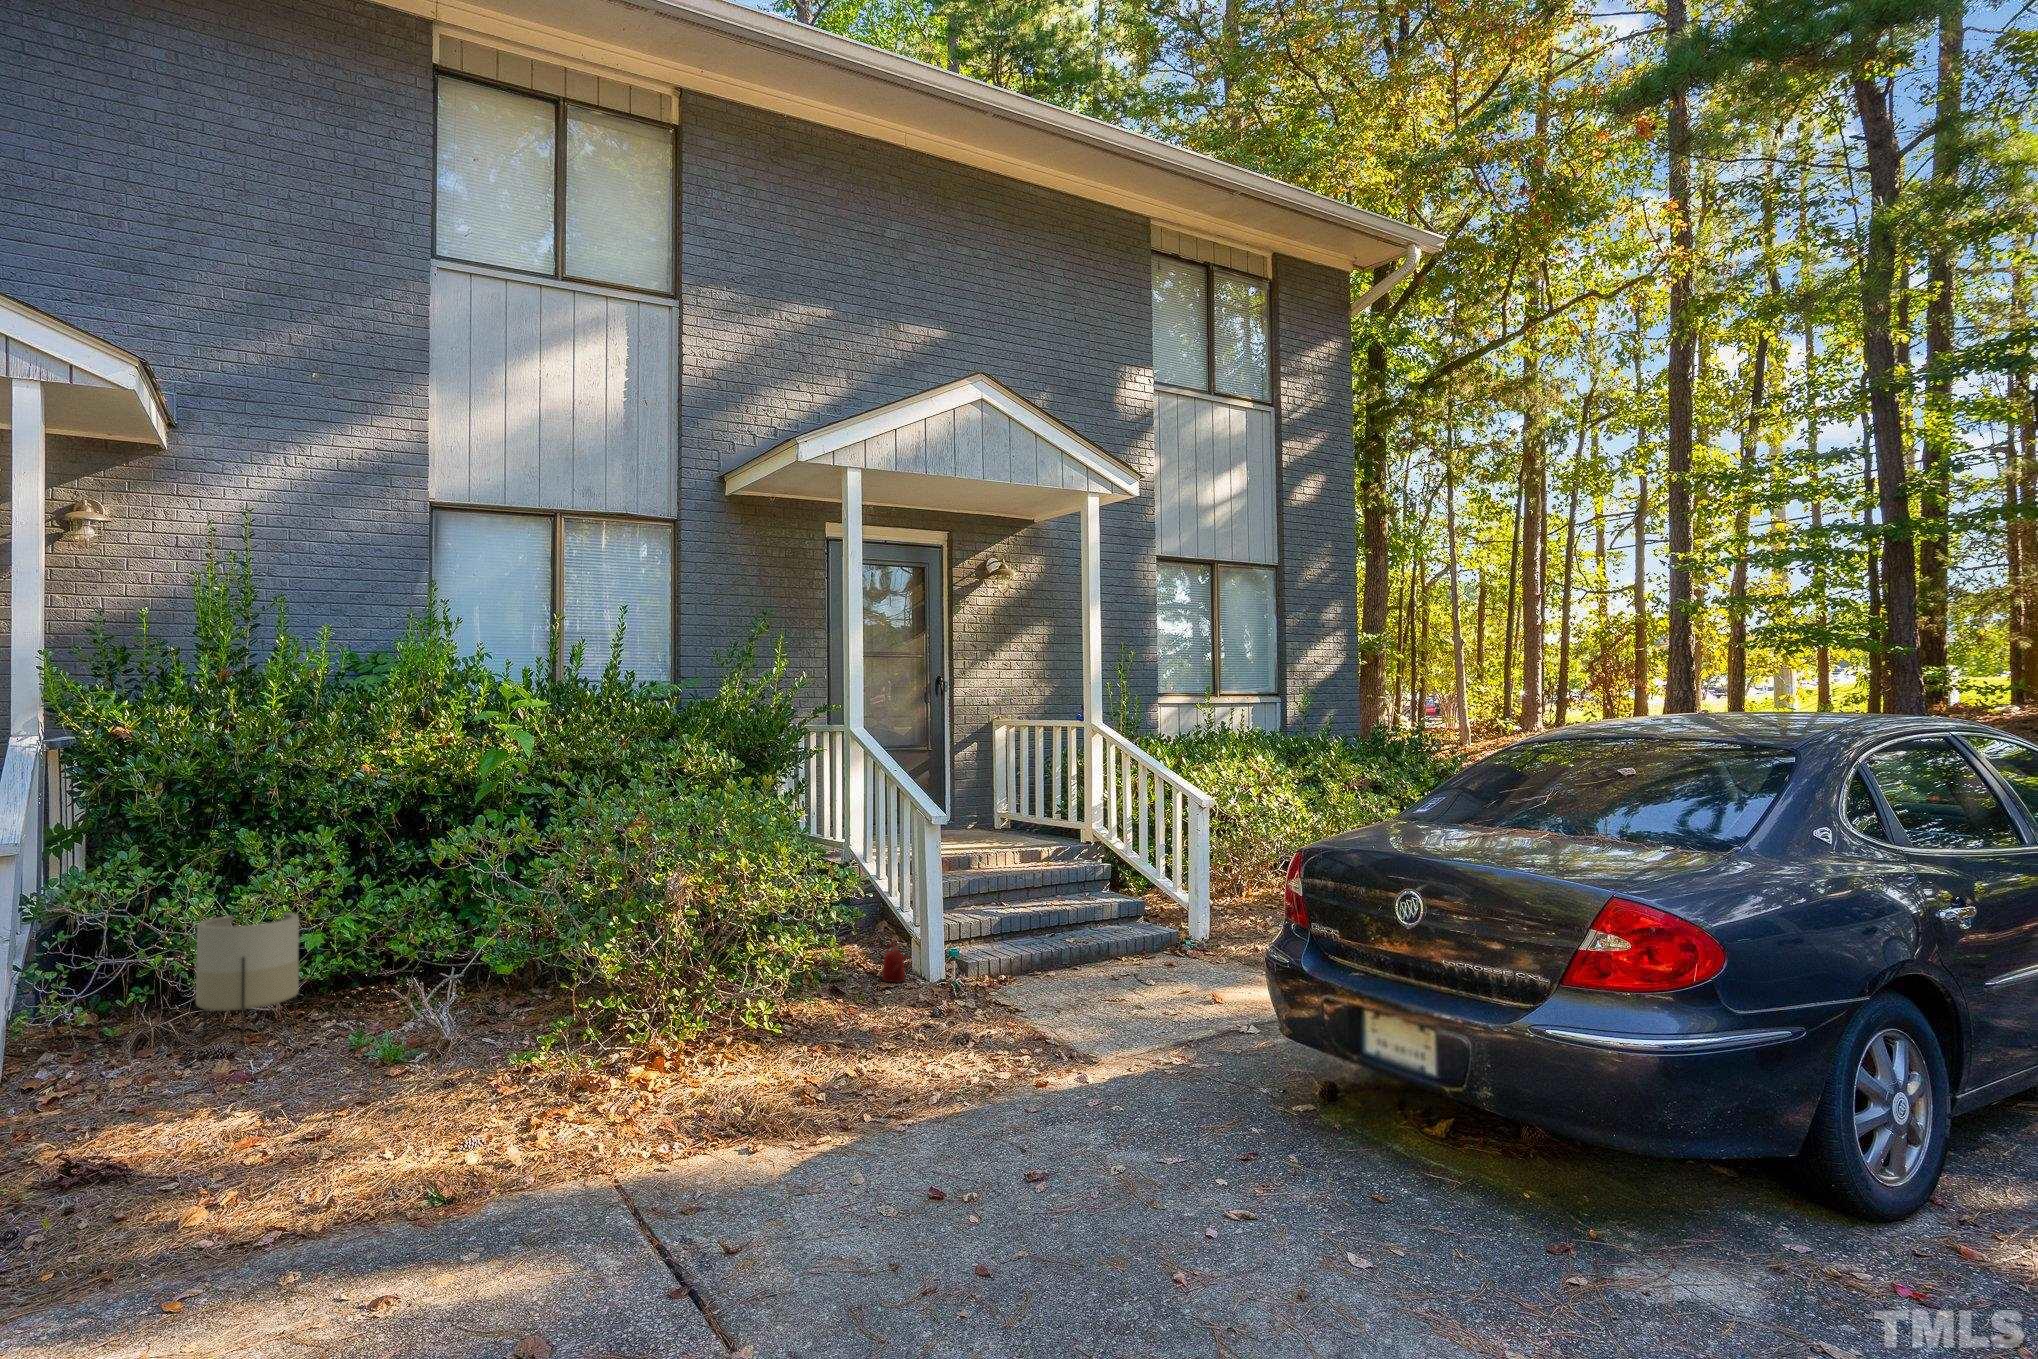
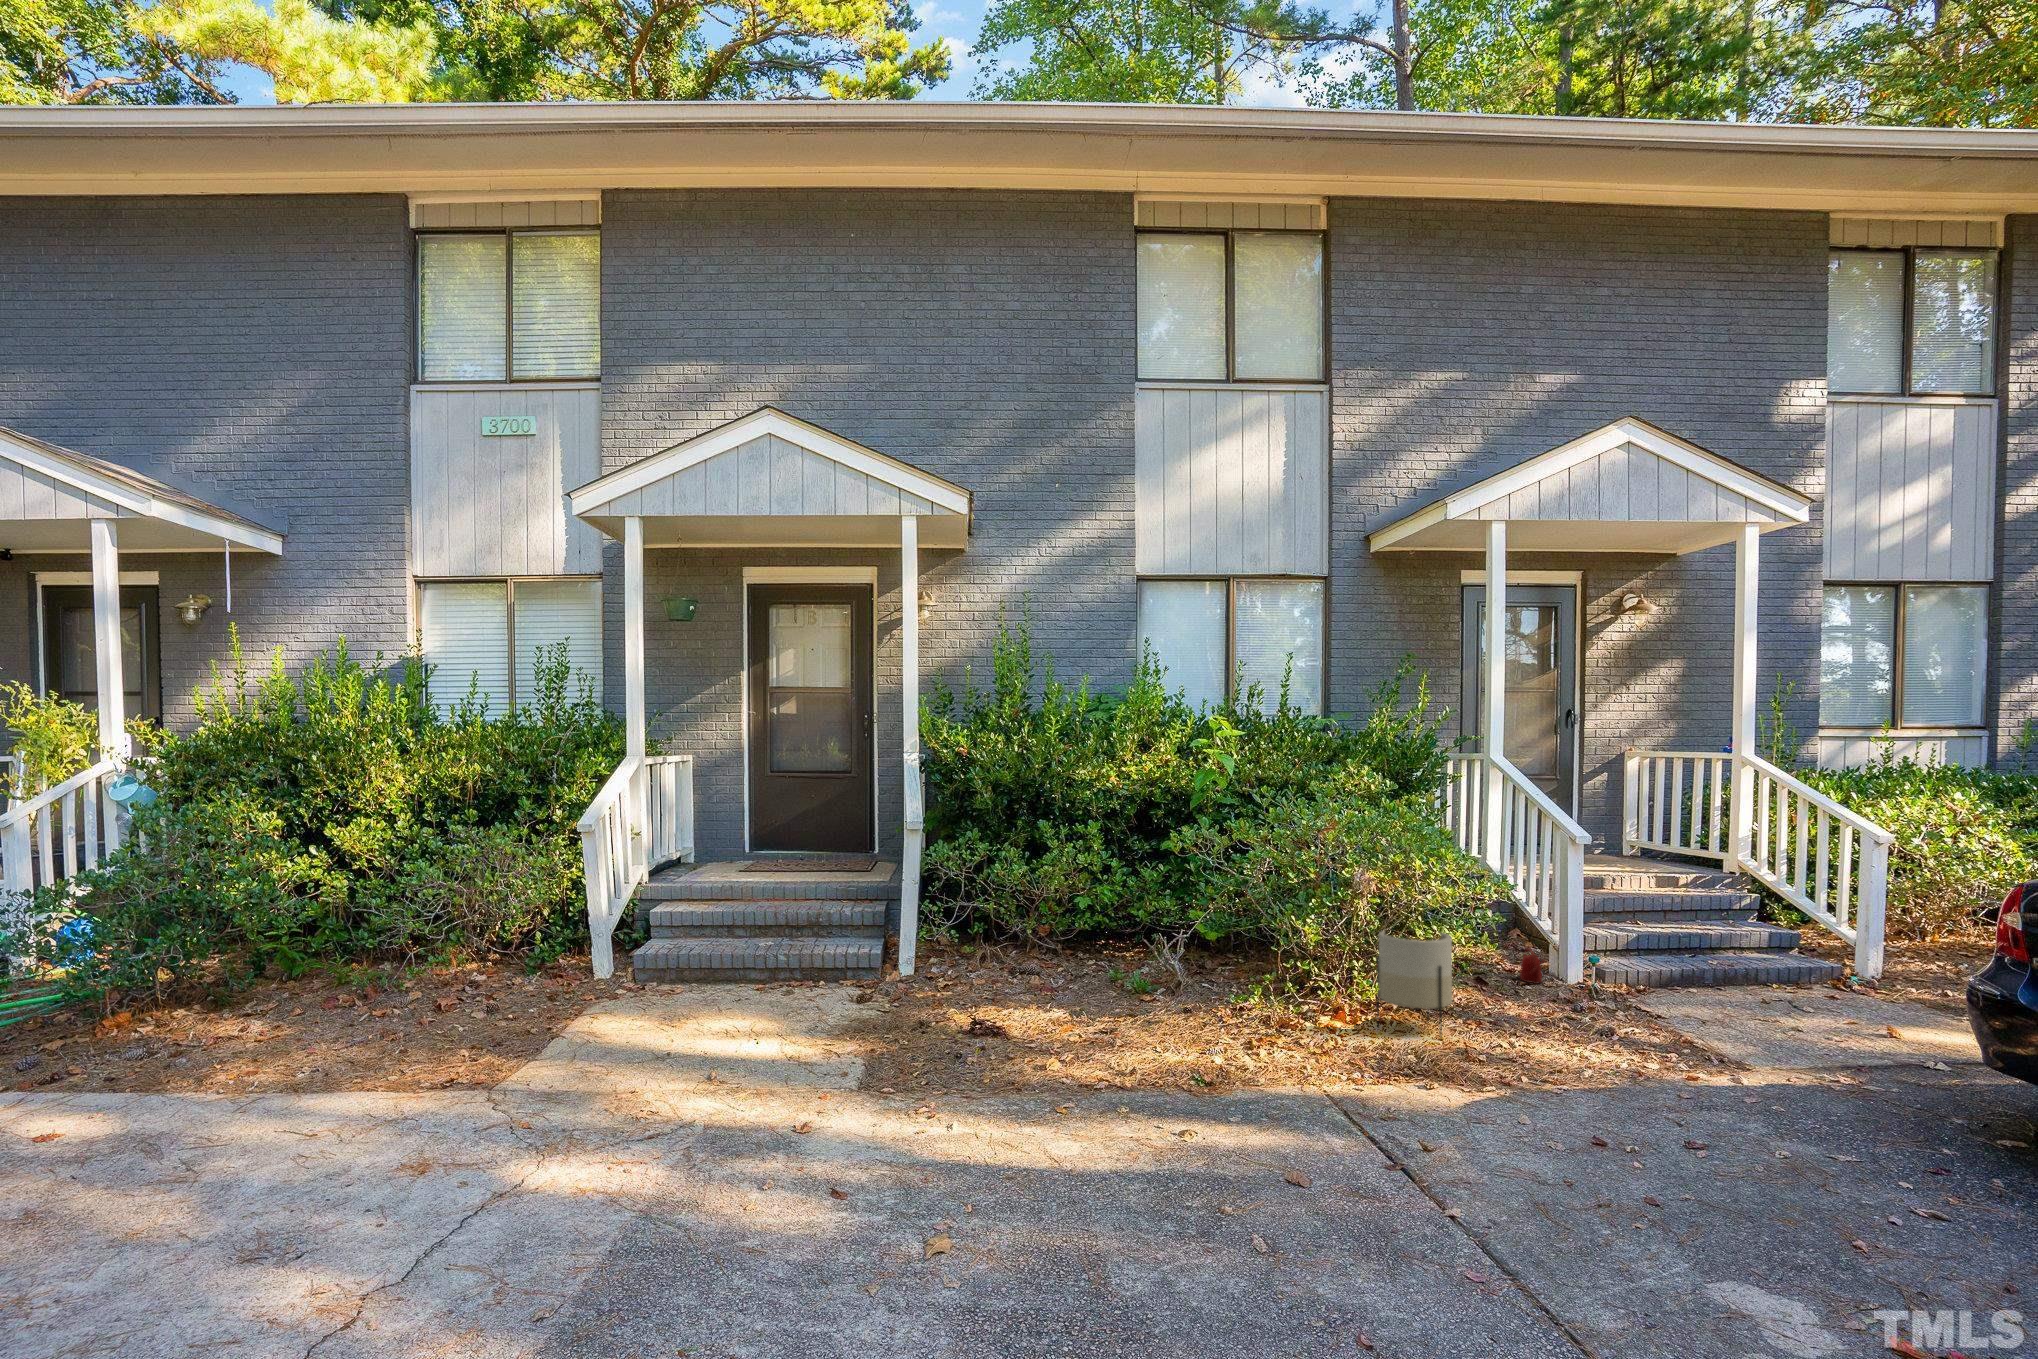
planter: present [196,913,299,1047] -> present [1377,929,1452,1038]

